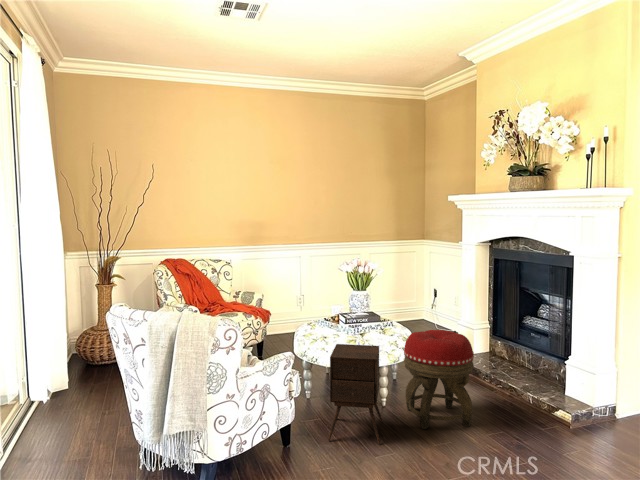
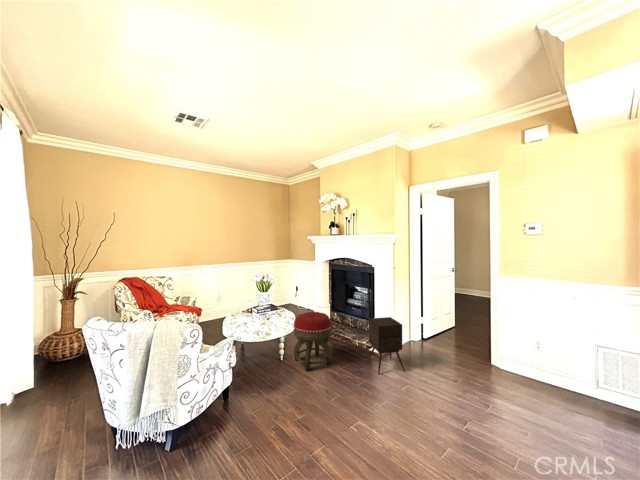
side table: present [328,344,382,444] -> present [367,317,405,374]

